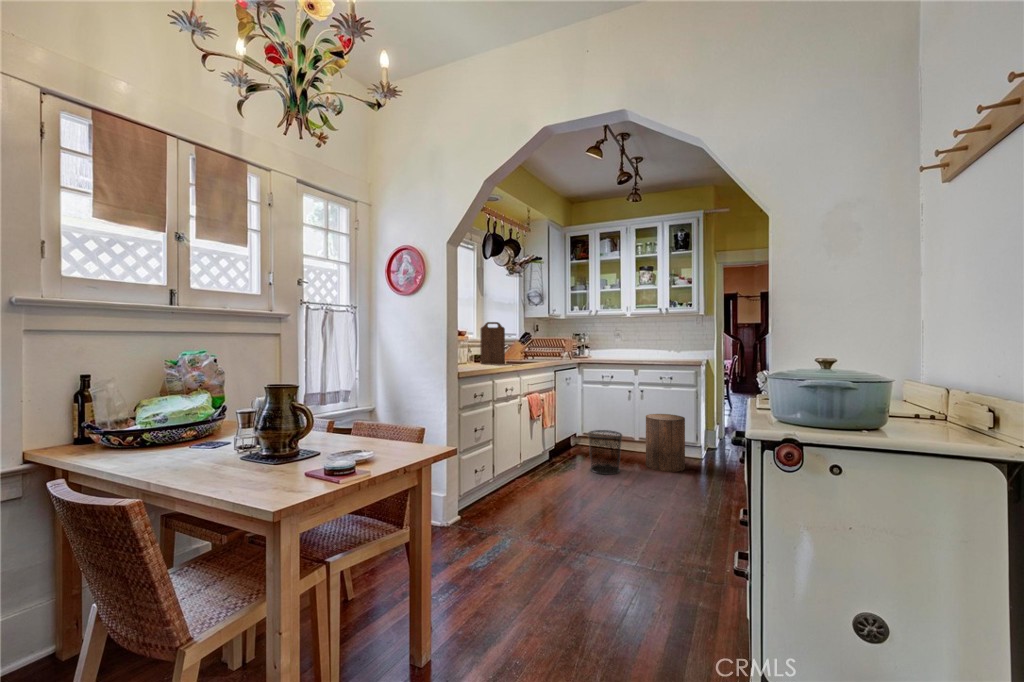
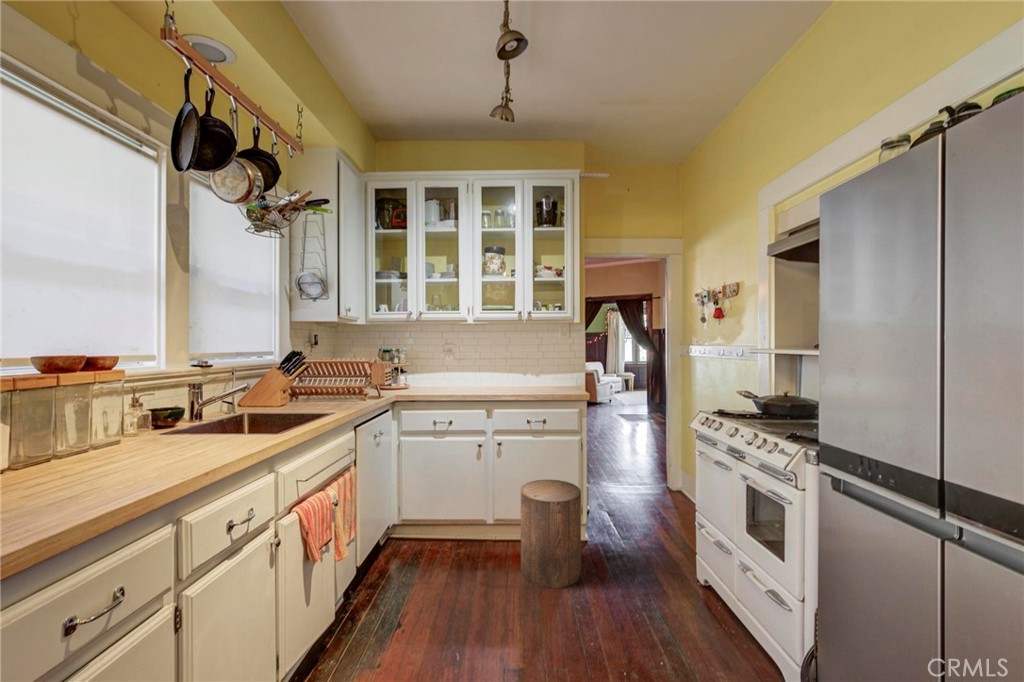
cutting board: present [480,322,505,364] -> none [134,335,226,462]
waste bin: present [588,430,622,475] -> none [432,535,499,641]

